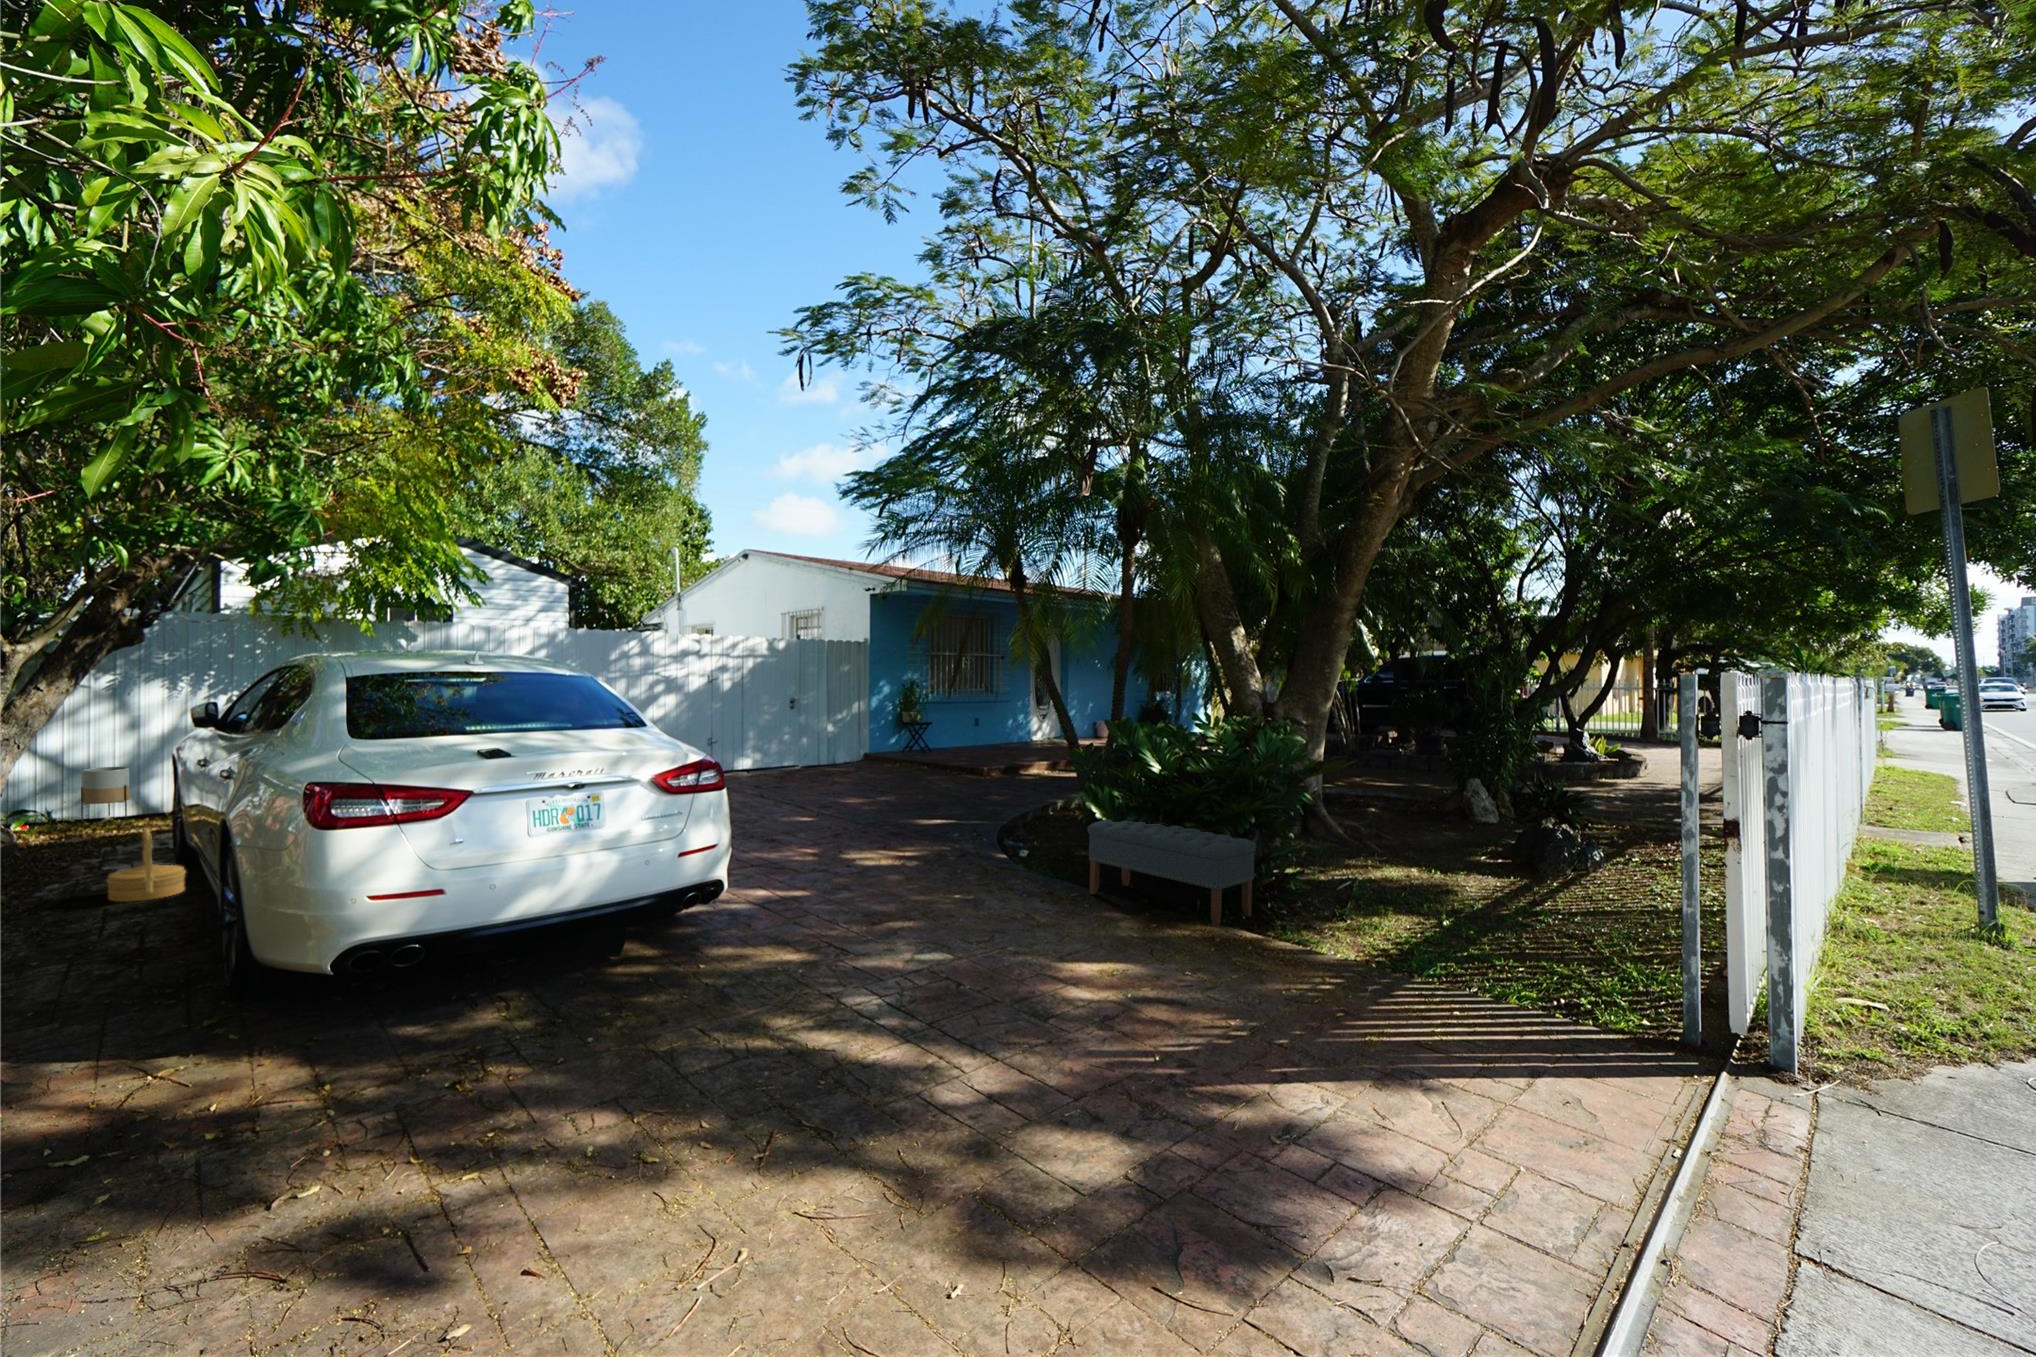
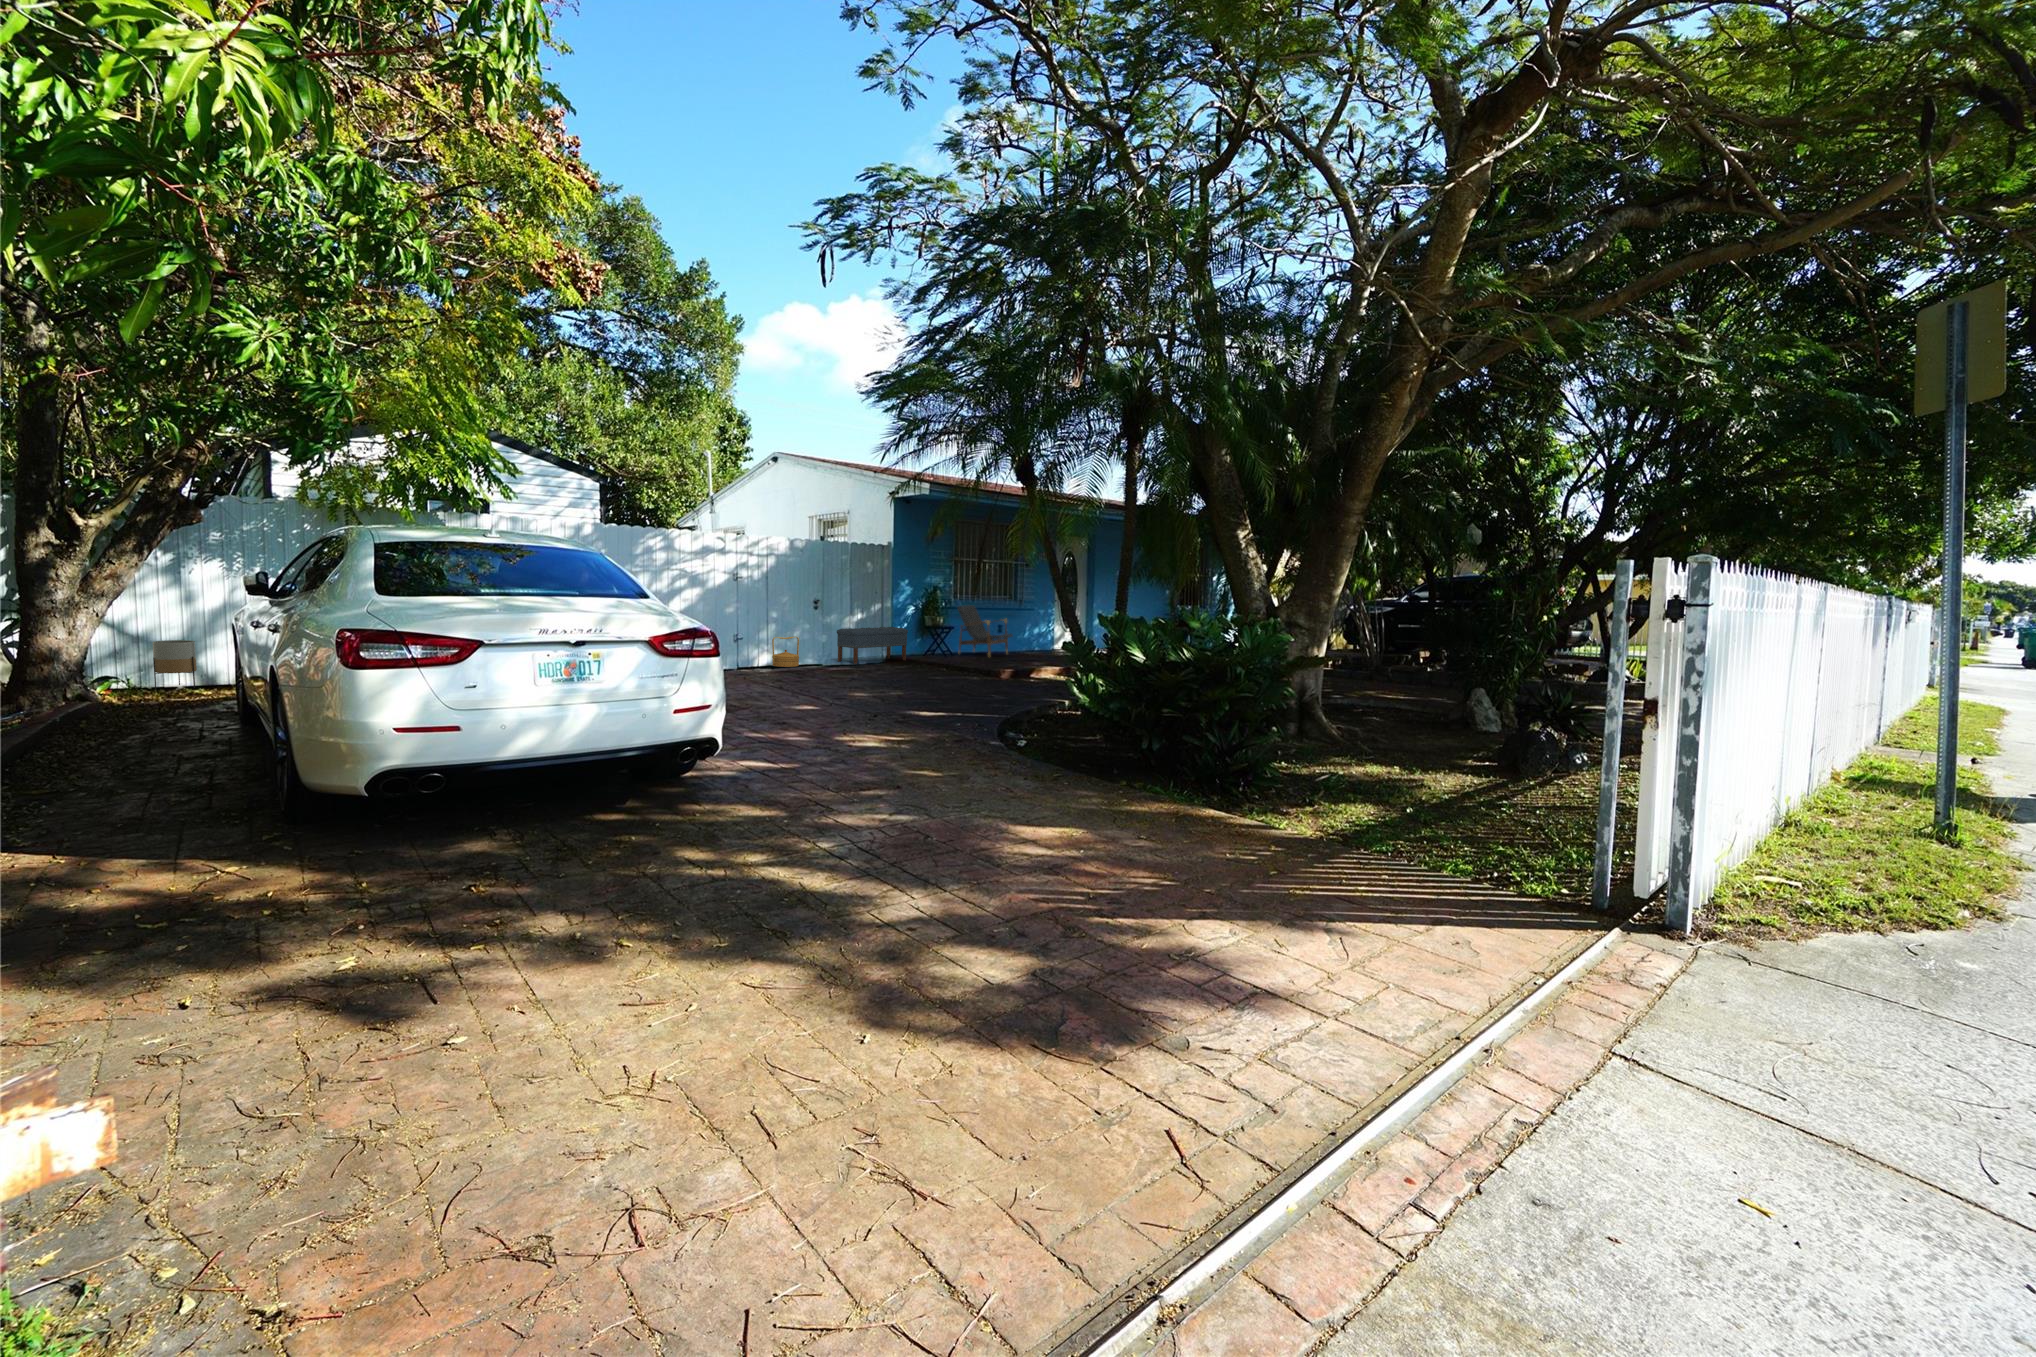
lounge chair: none [930,698,987,750] -> present [957,605,1013,655]
bench: present [1087,820,1257,928] -> present [837,627,908,664]
woven basket: present [107,828,185,902] -> present [772,637,799,667]

